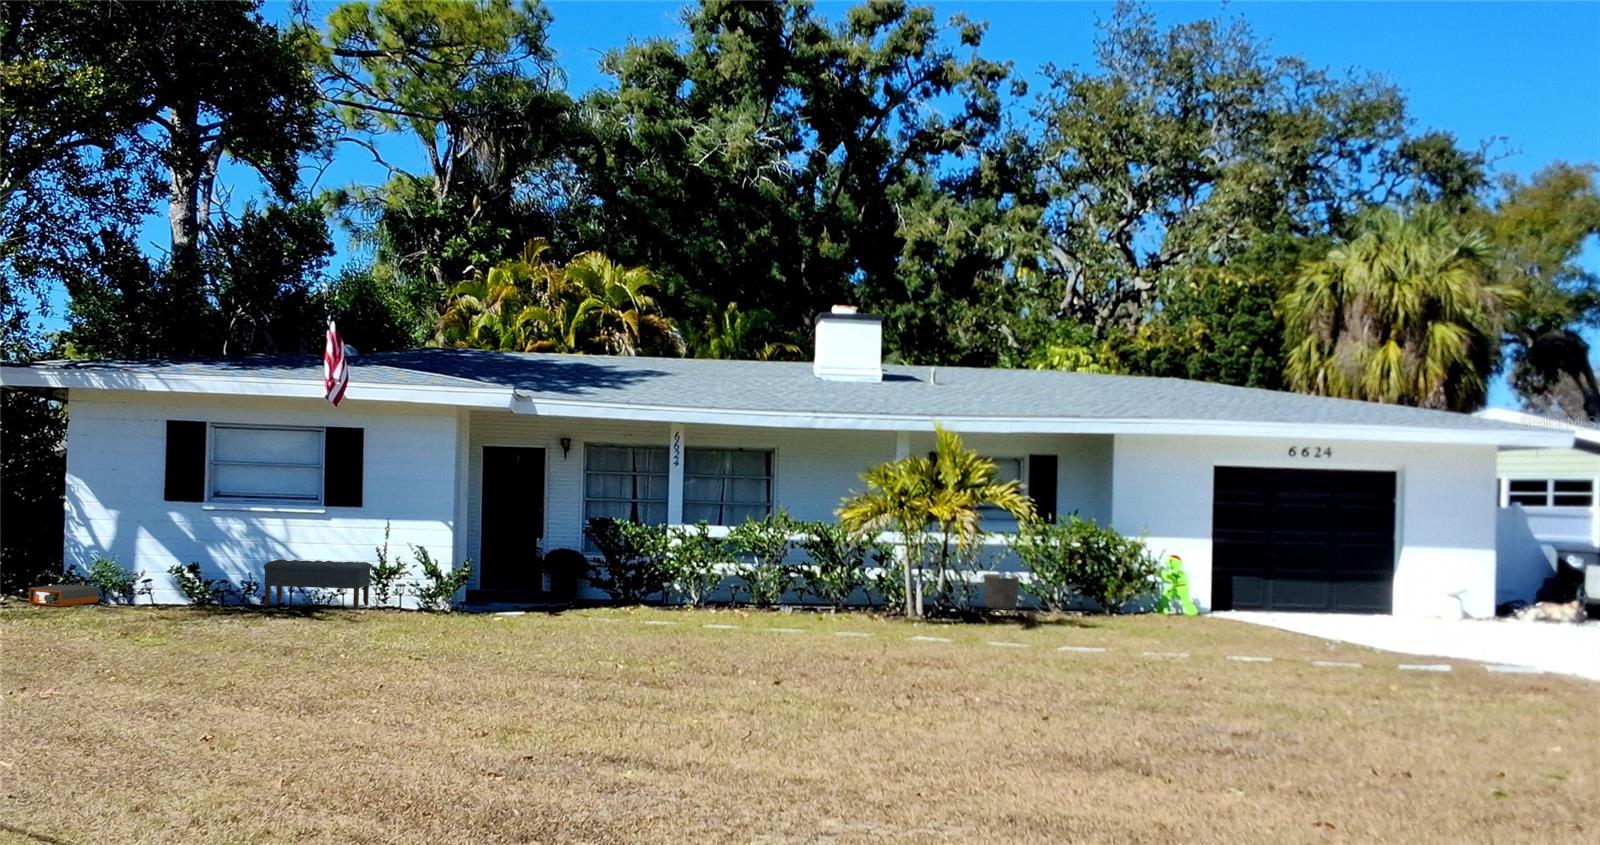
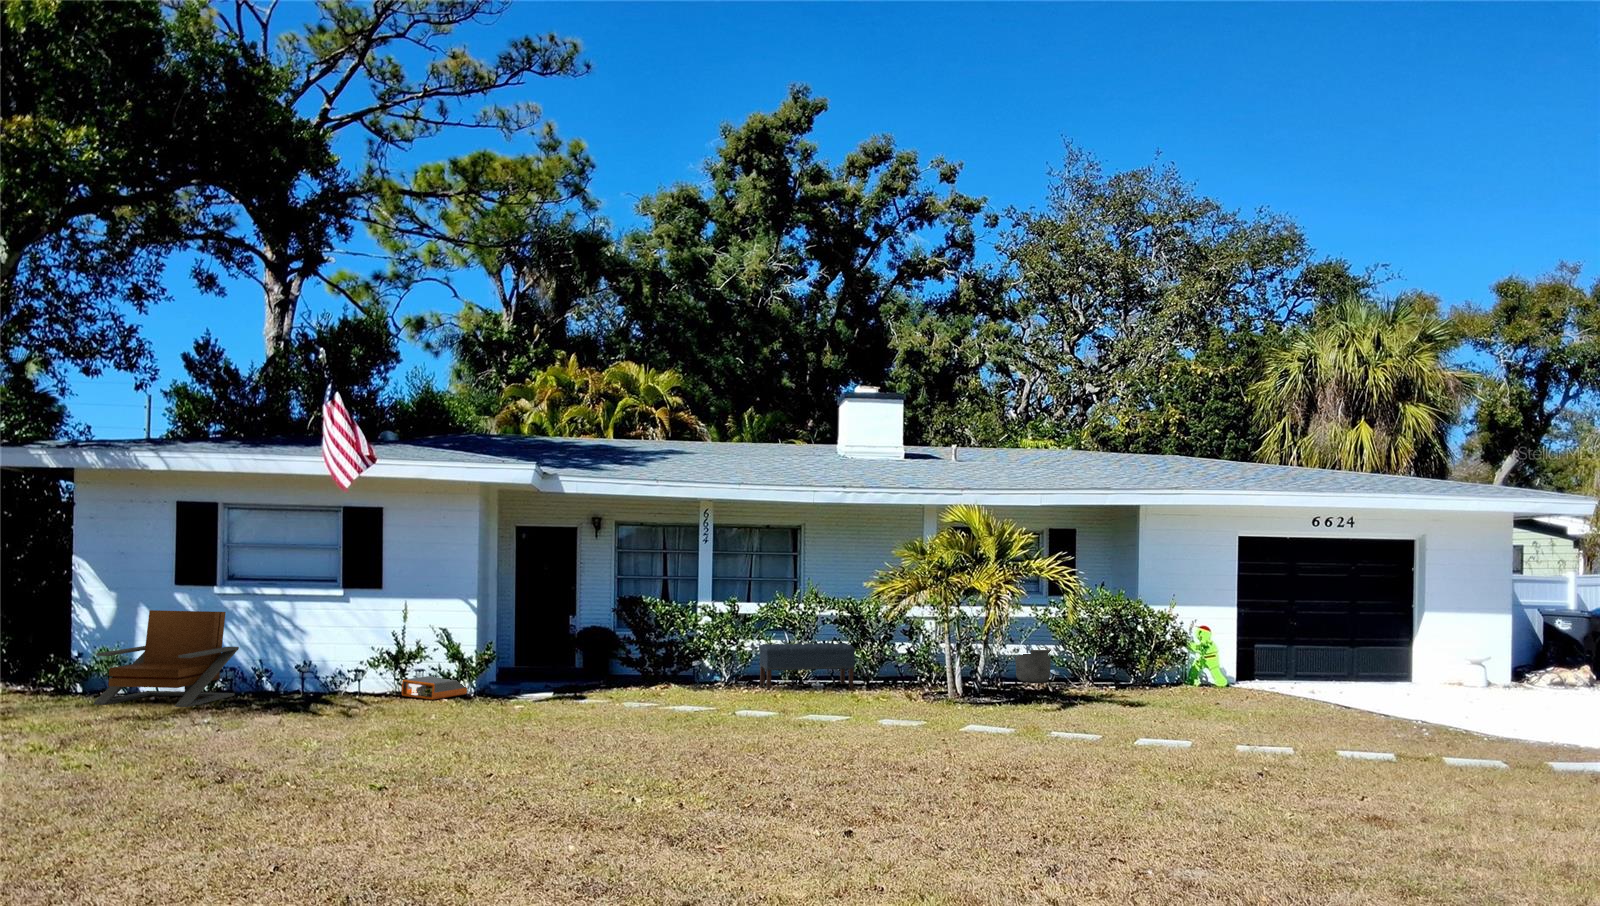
lounge chair: none [101,524,229,616] -> present [94,610,239,707]
bench: present [264,559,371,609] -> present [759,643,855,690]
storage box: present [29,585,99,607] -> present [401,676,467,700]

